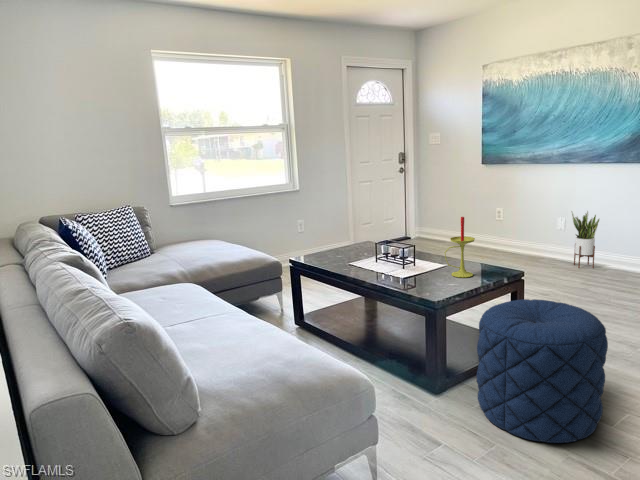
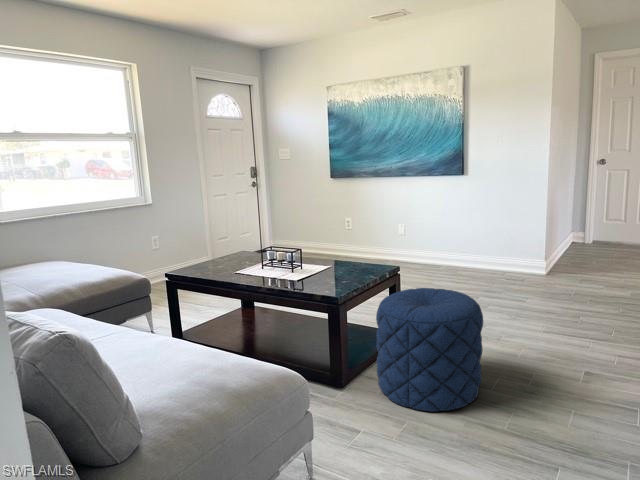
potted plant: present [571,211,600,268] -> none [412,217,434,268]
candle: present [444,217,475,278] -> none [333,217,359,276]

